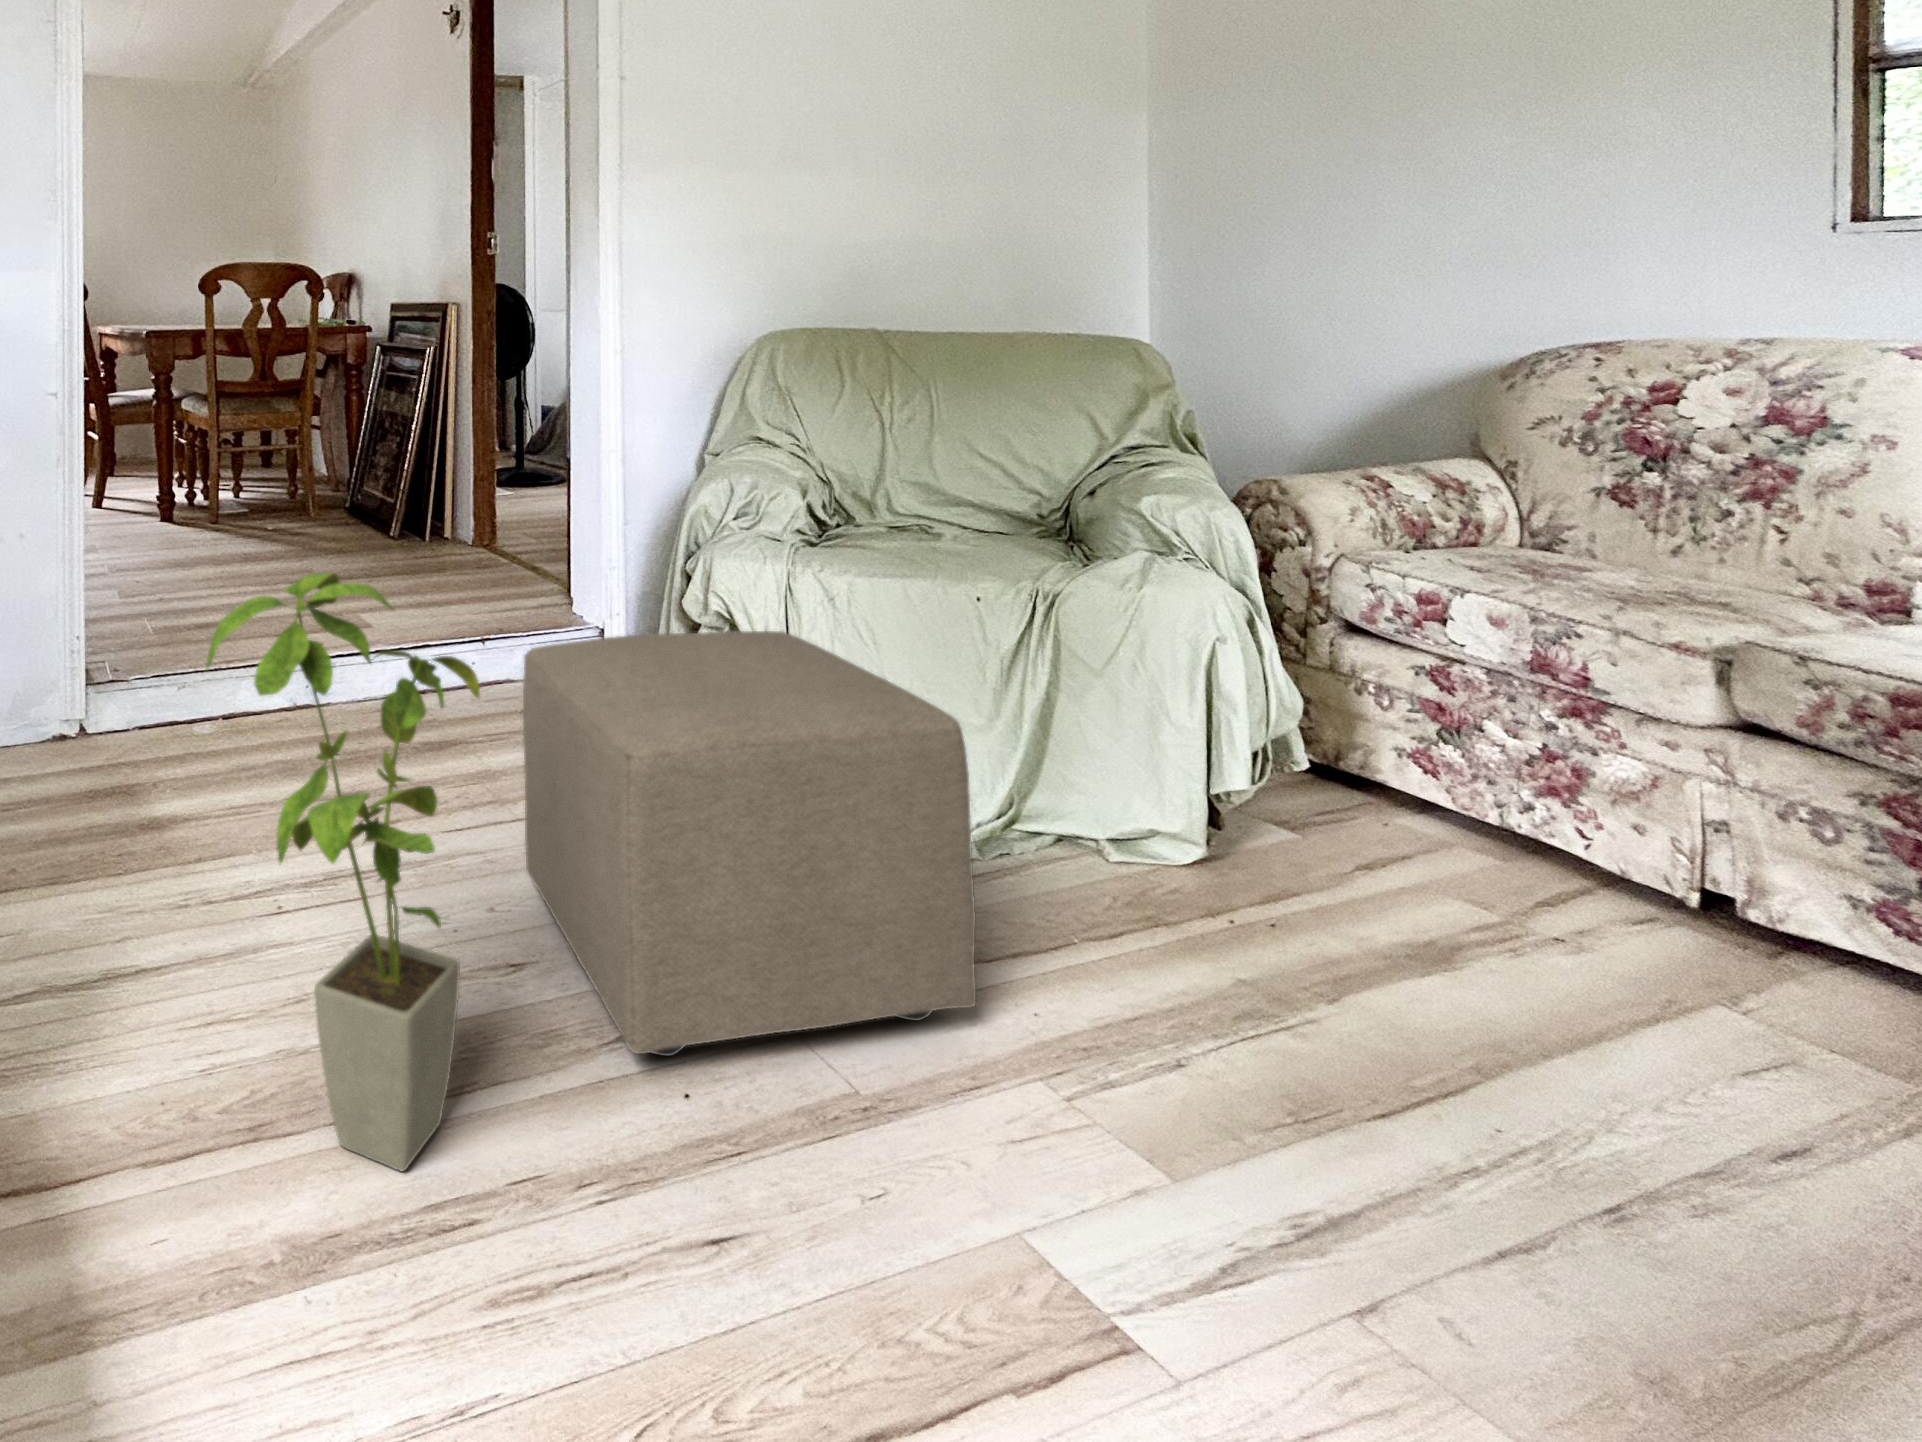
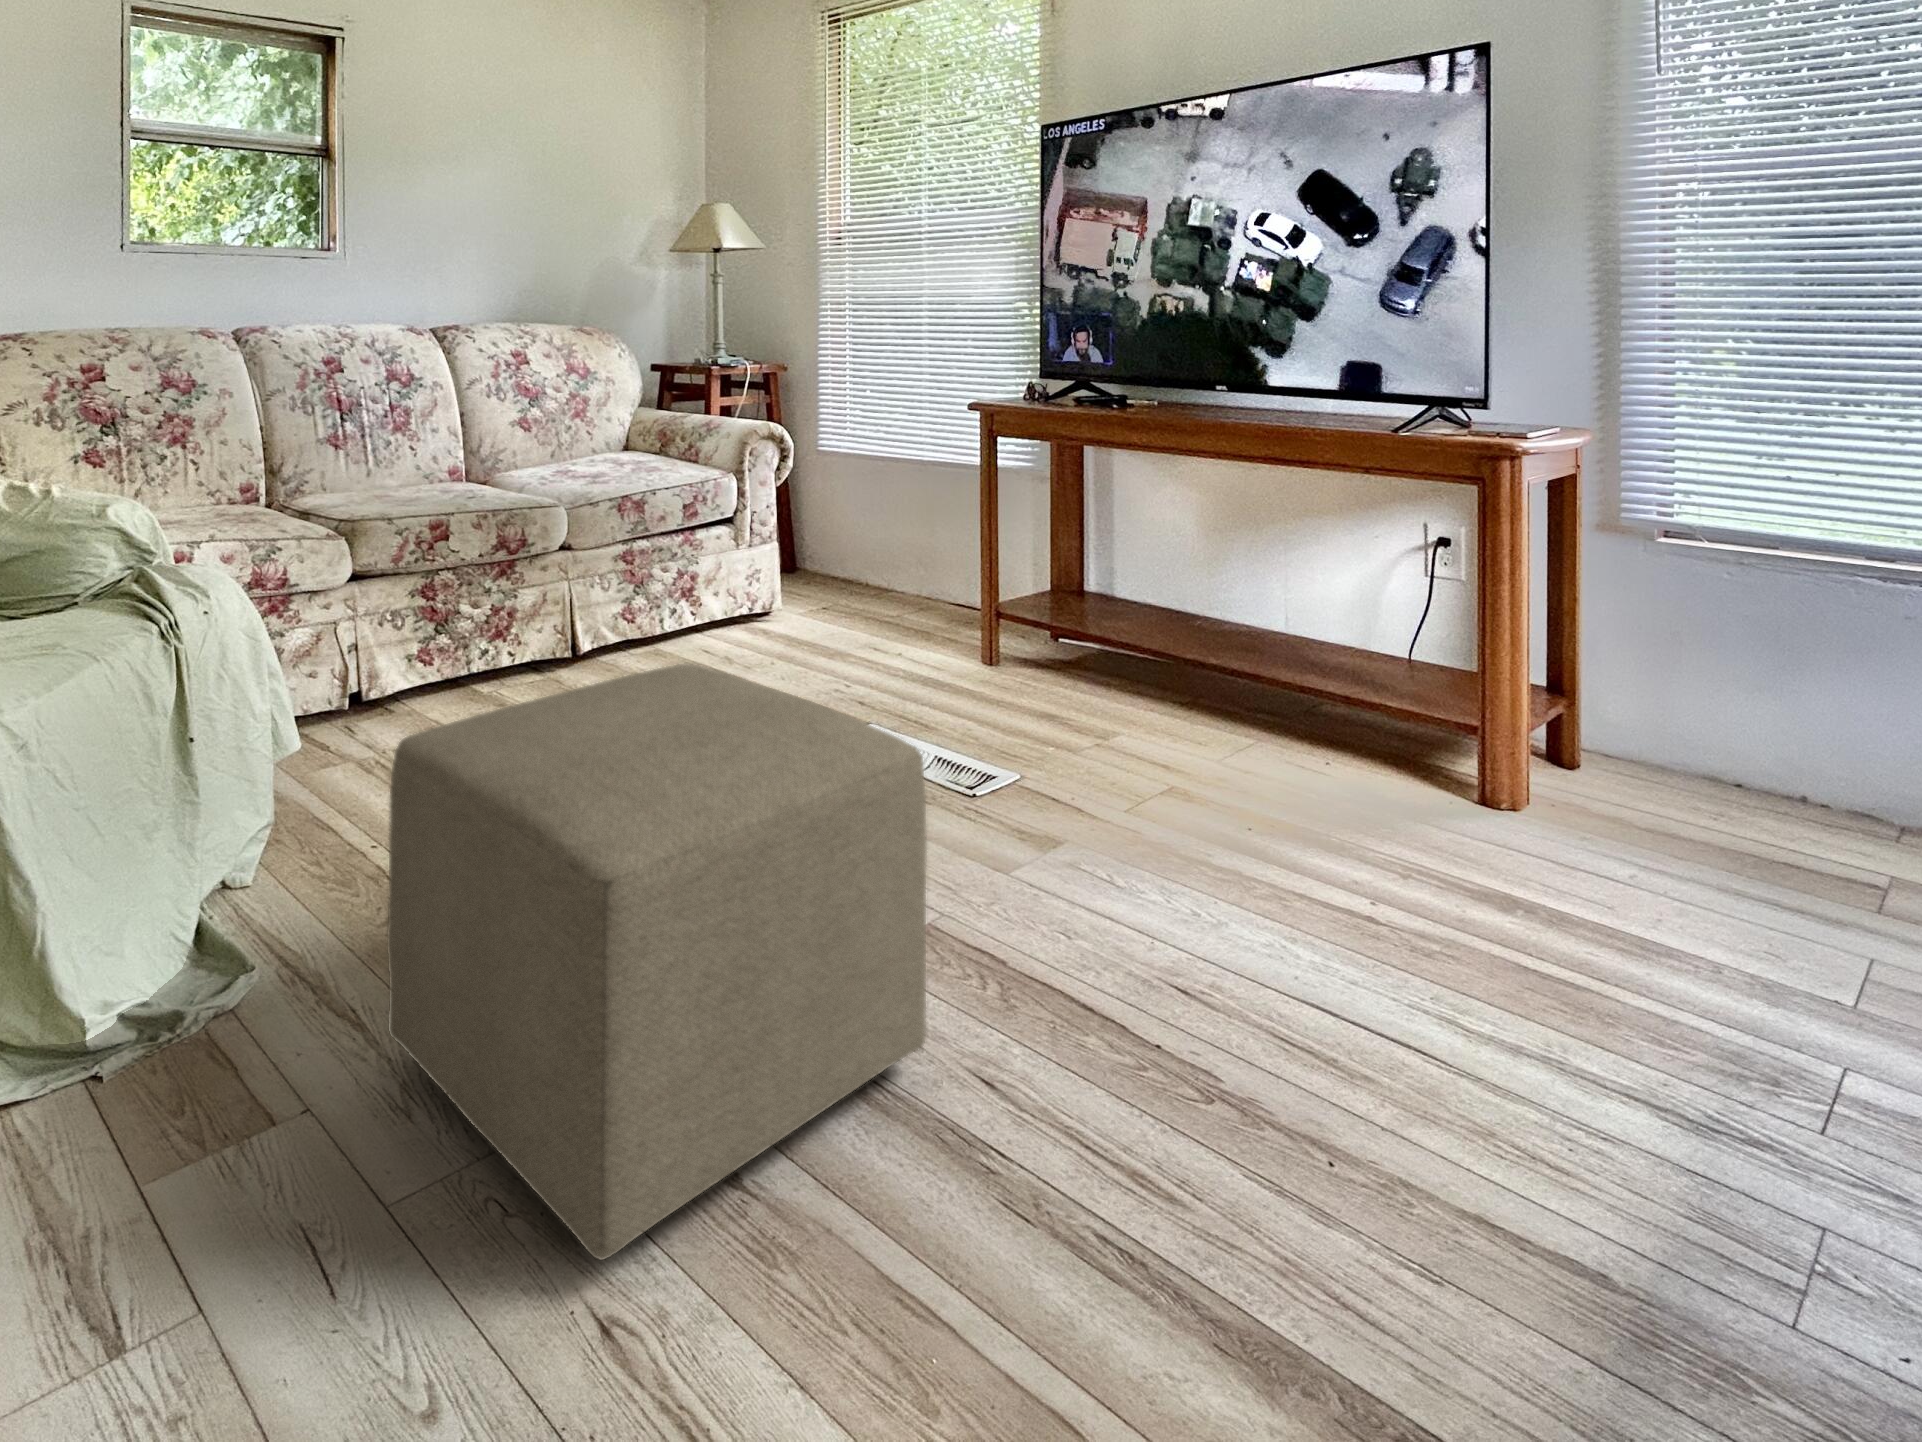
house plant: present [206,573,480,1171] -> none [1038,604,1368,1229]

